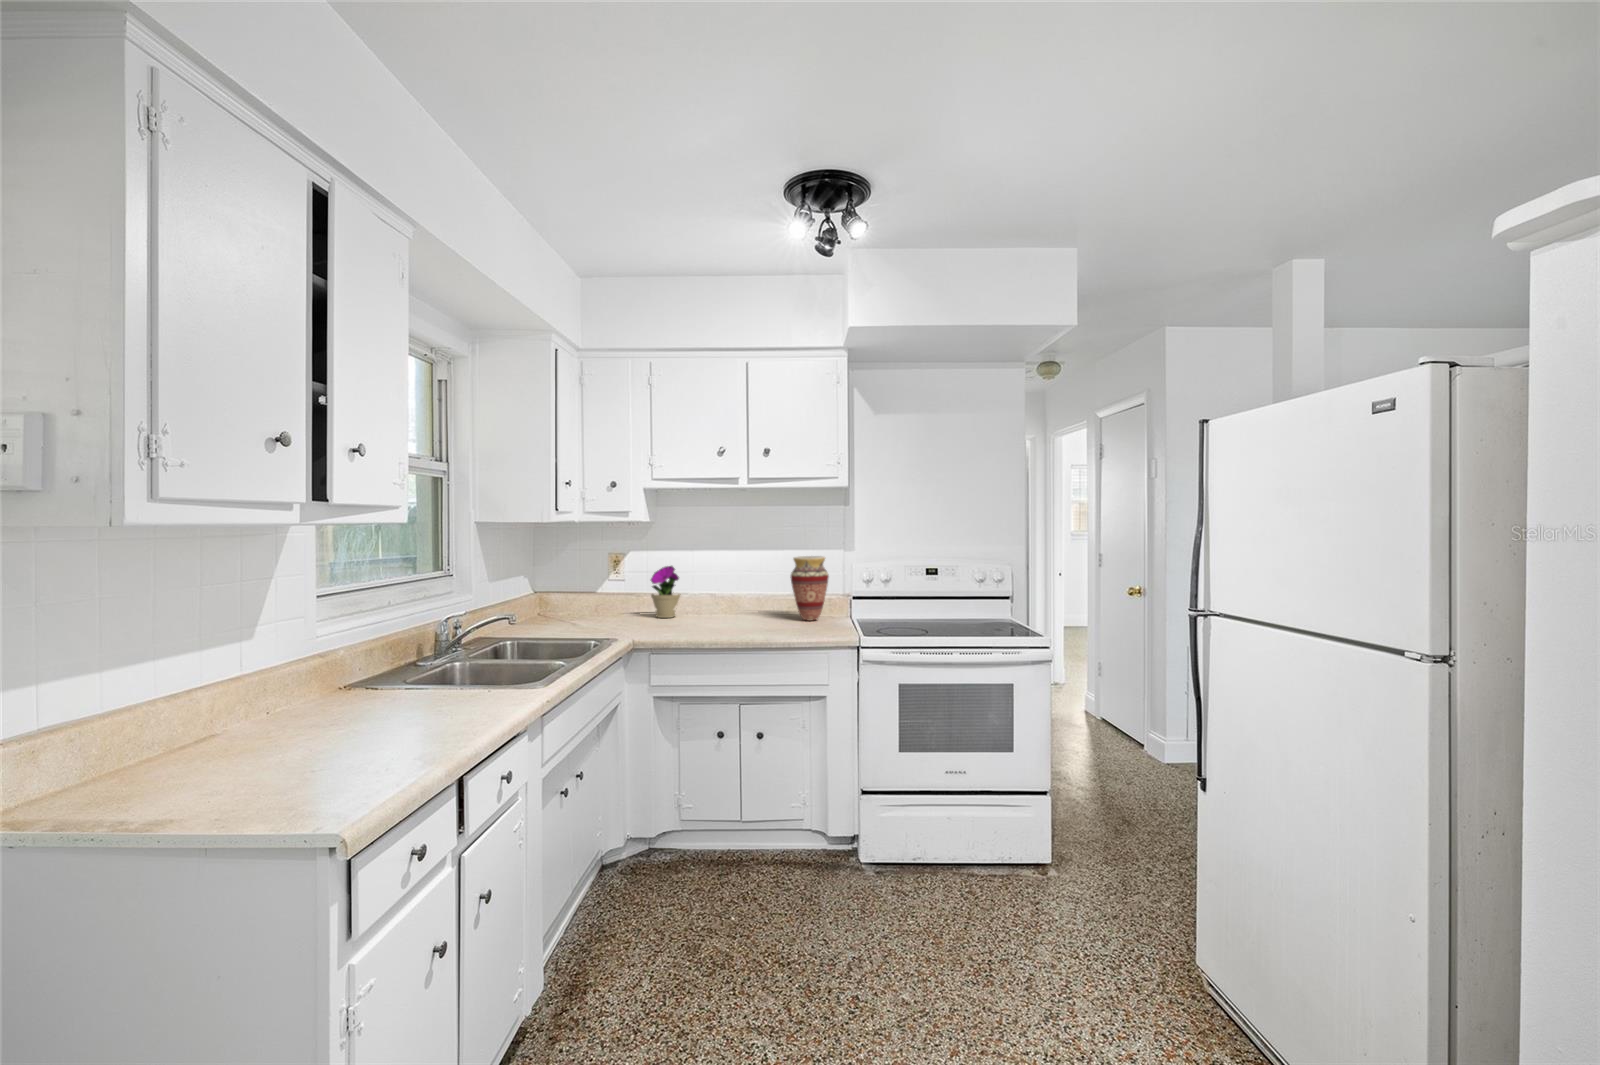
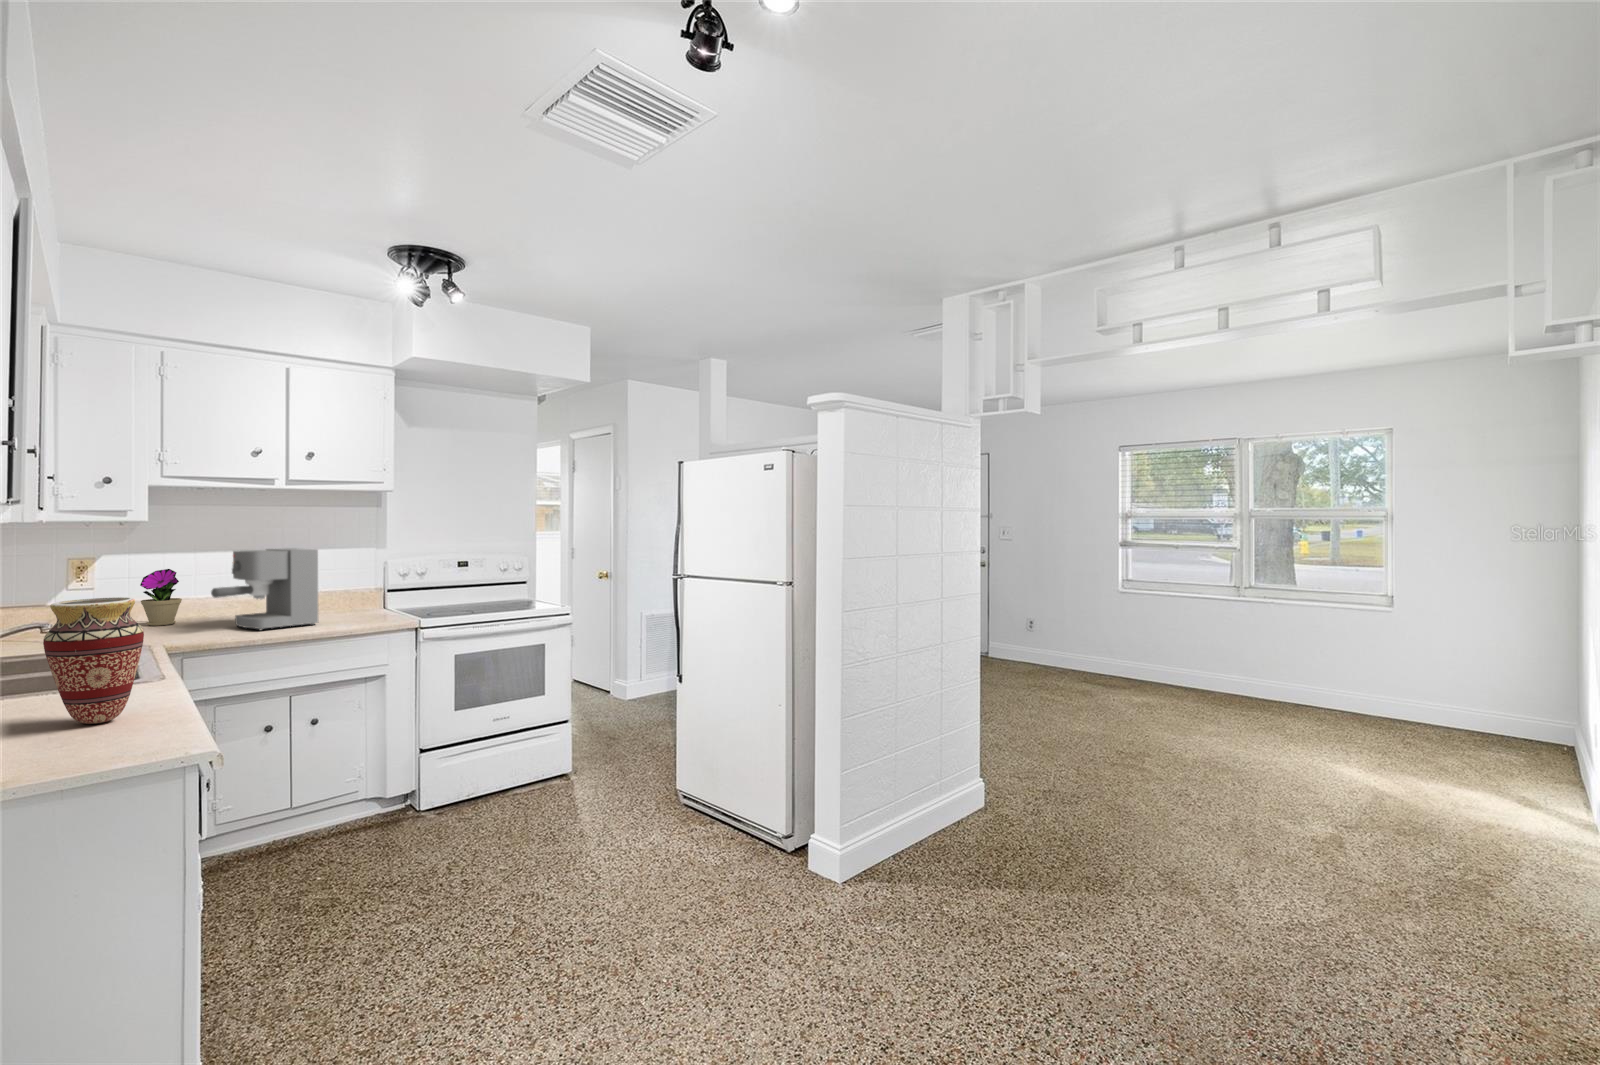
coffee maker: none [679,549,770,634] -> present [211,548,318,630]
vase: present [790,556,829,621] -> present [43,597,144,724]

